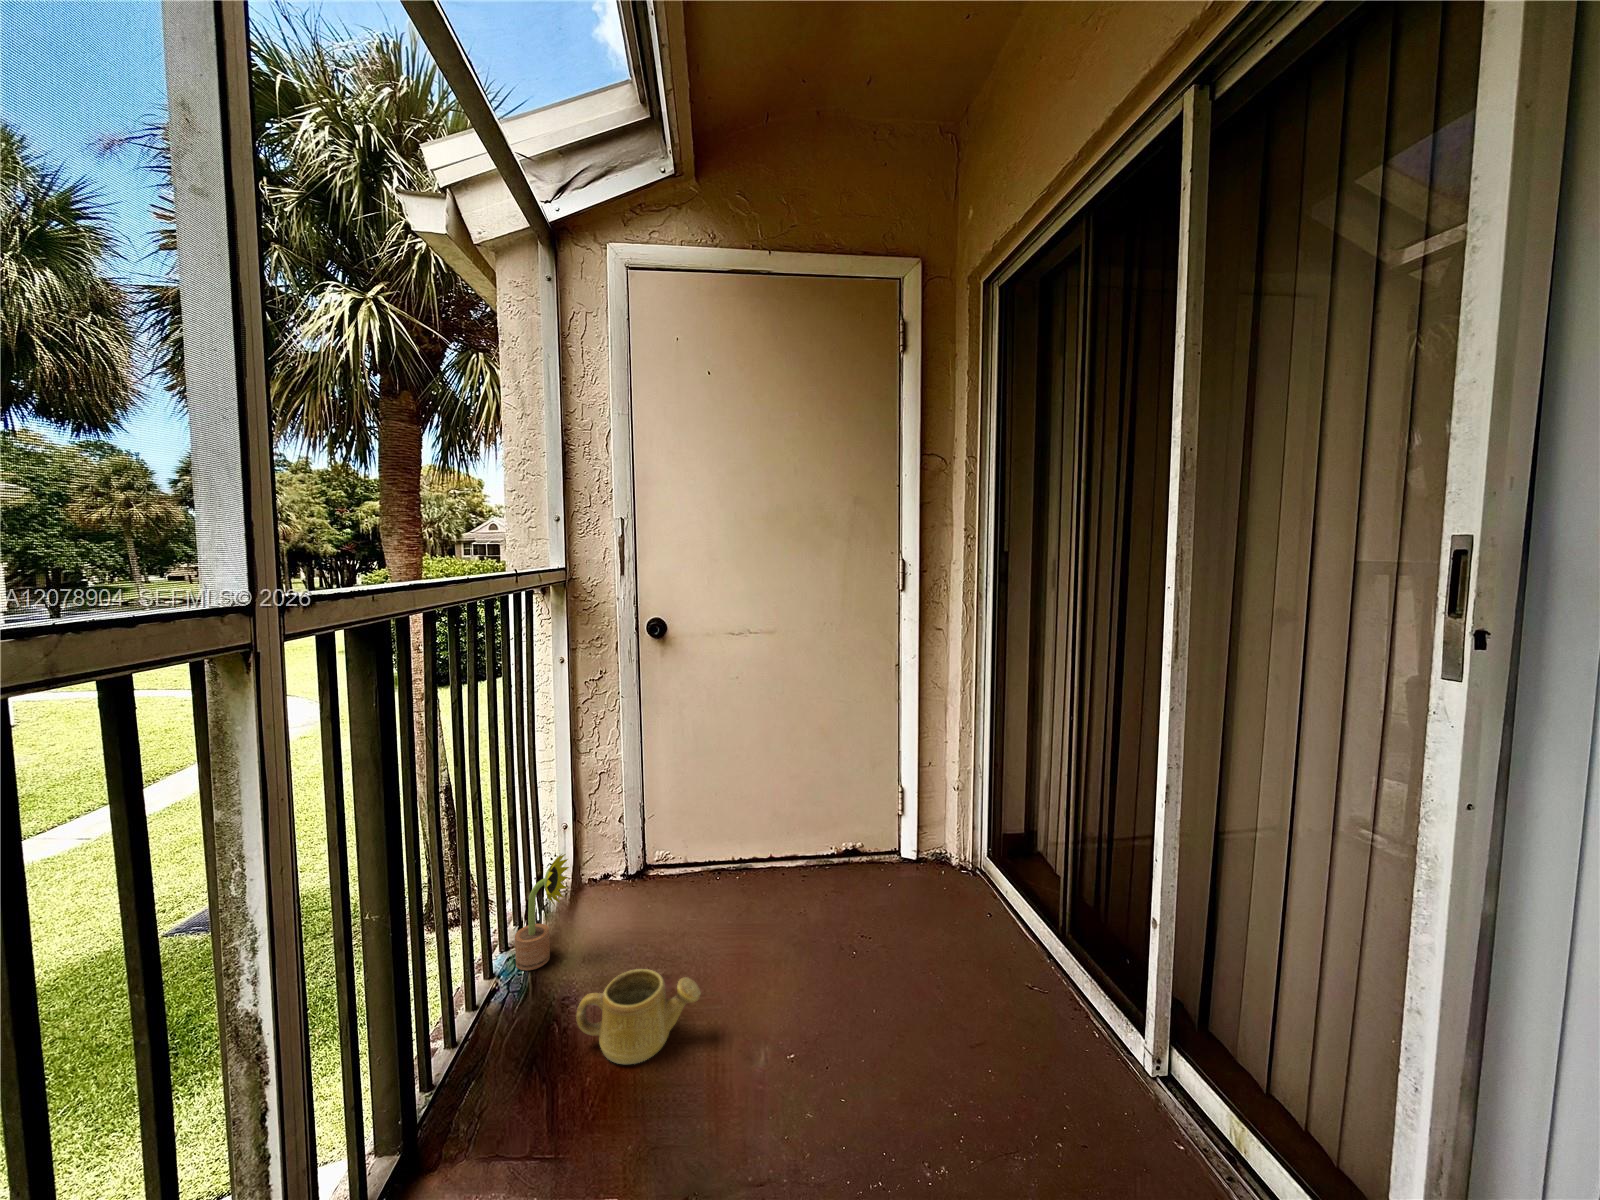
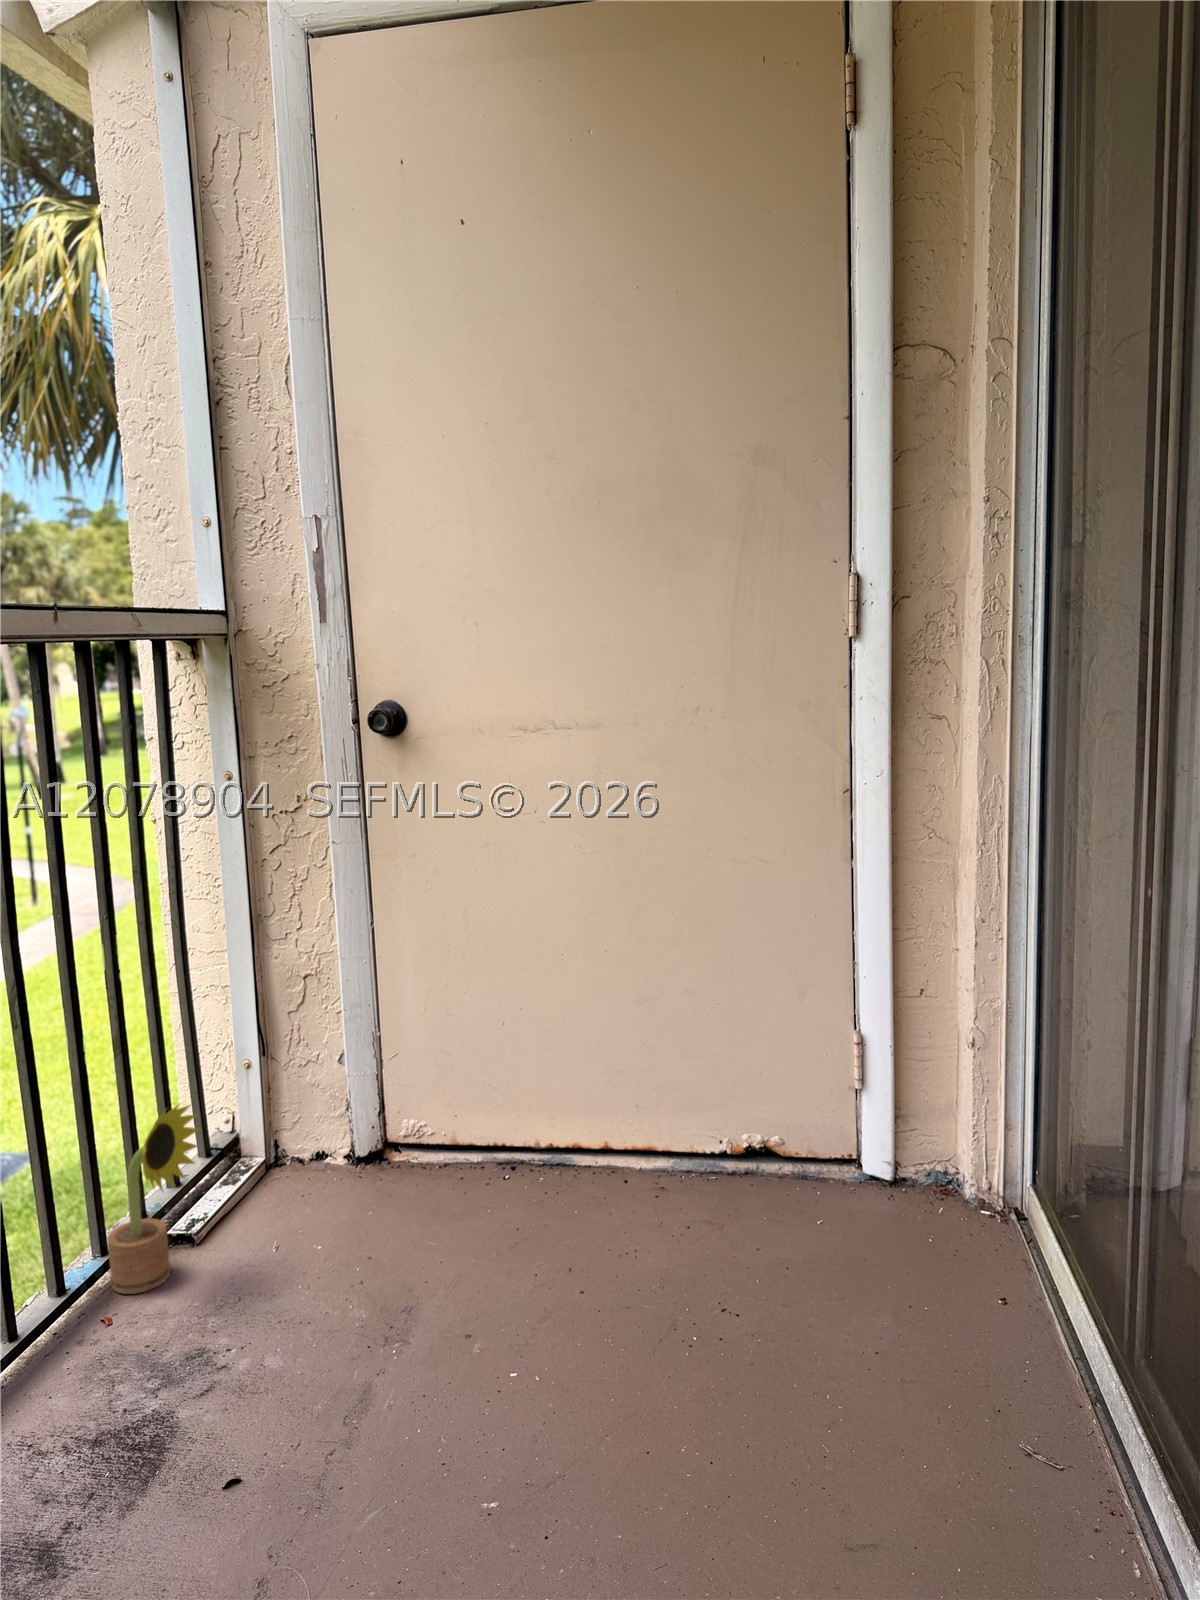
watering can: present [576,969,700,1064] -> none [127,1315,338,1480]

